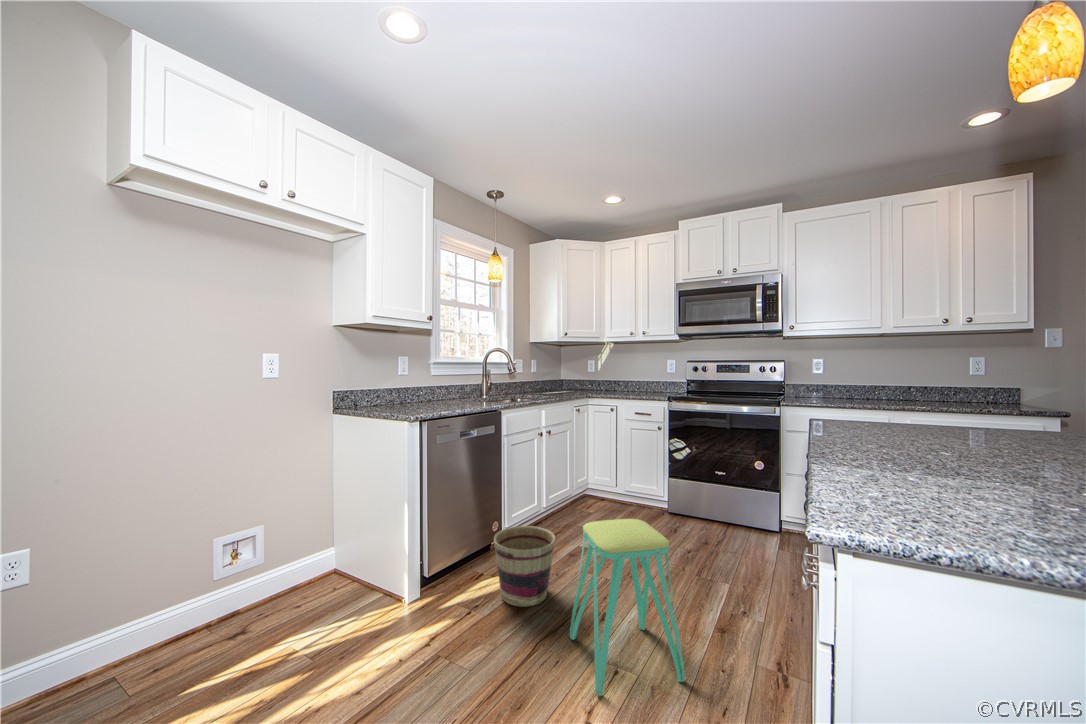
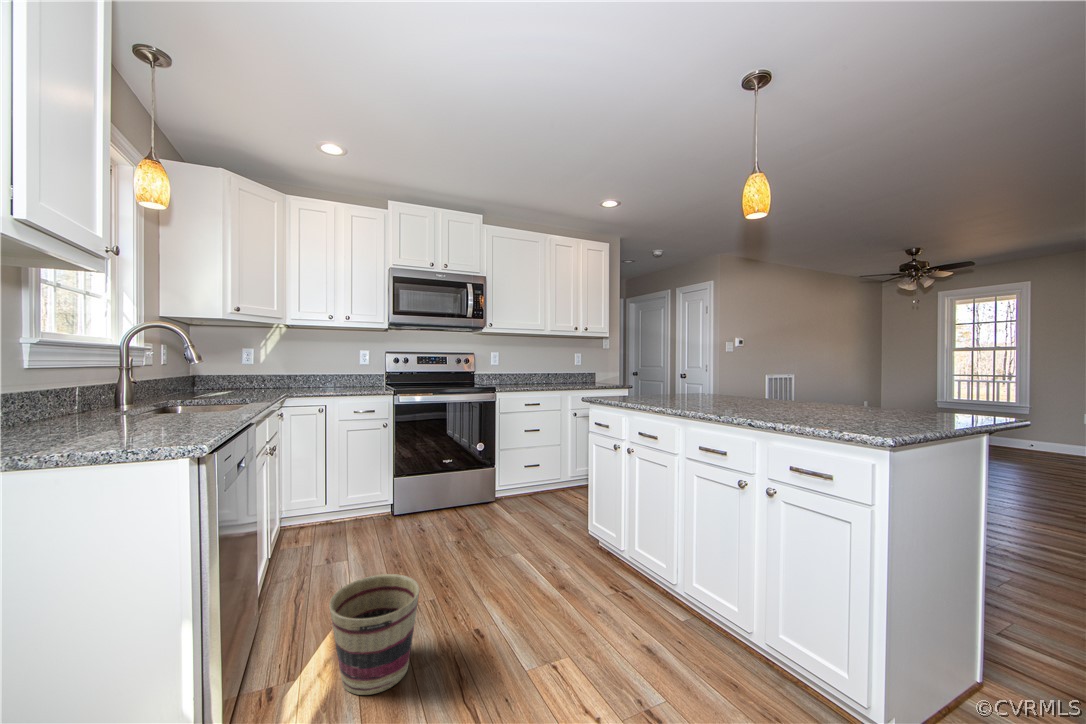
stool: present [570,519,685,696] -> none [485,514,594,693]

